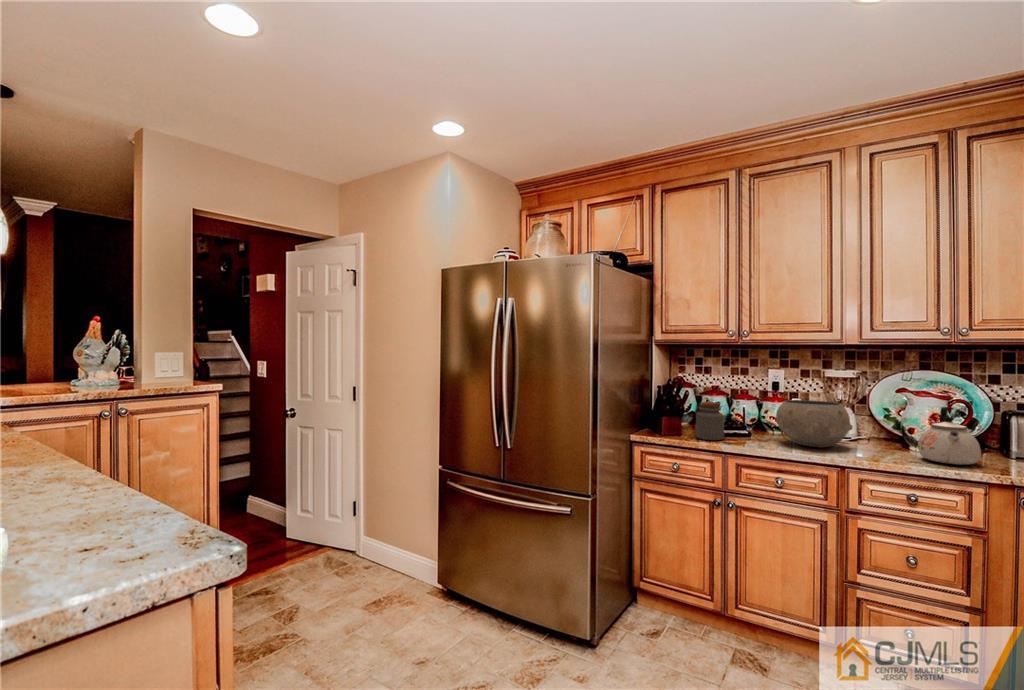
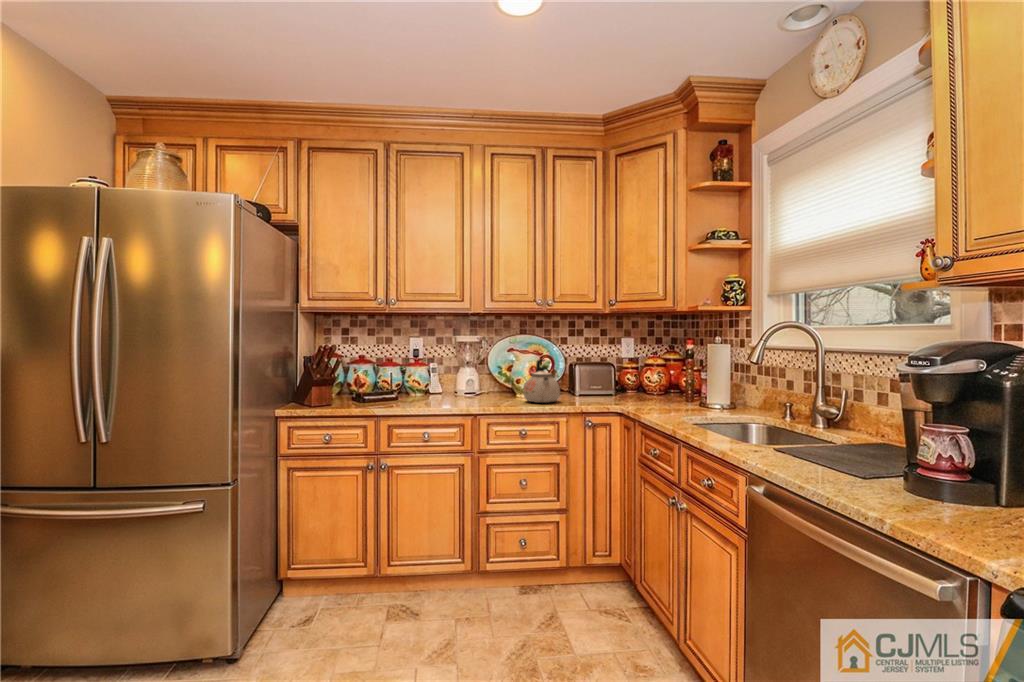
ceramic bowl: present [775,400,853,448] -> none [420,362,480,402]
jar: present [695,402,724,440] -> none [347,368,375,406]

